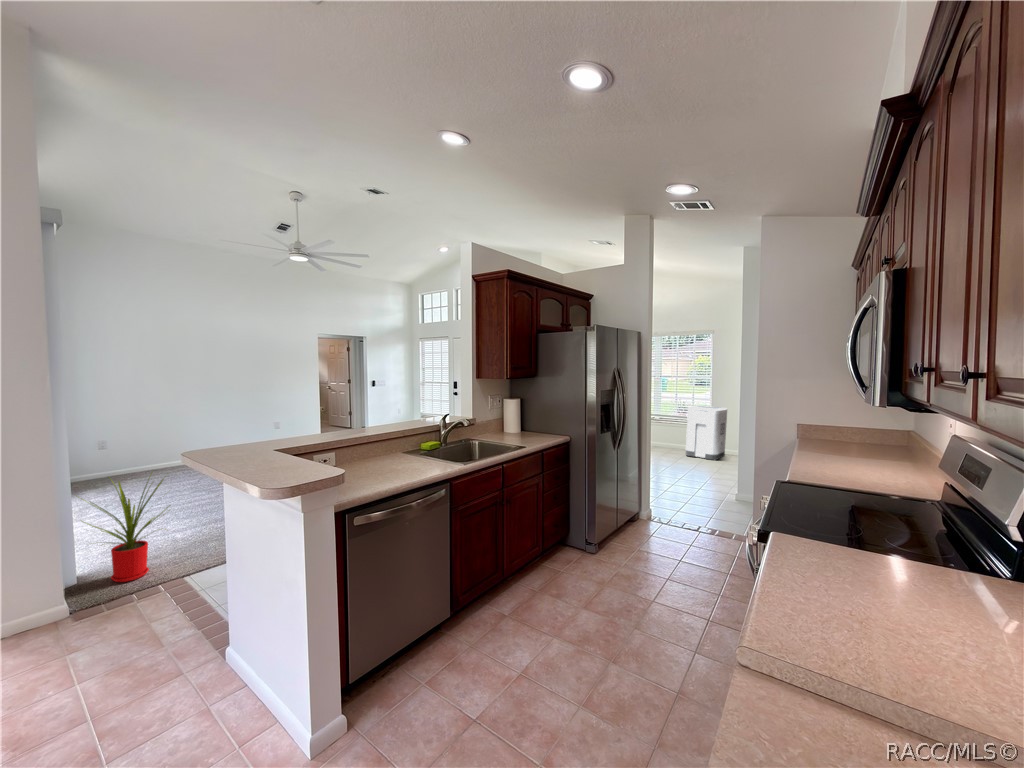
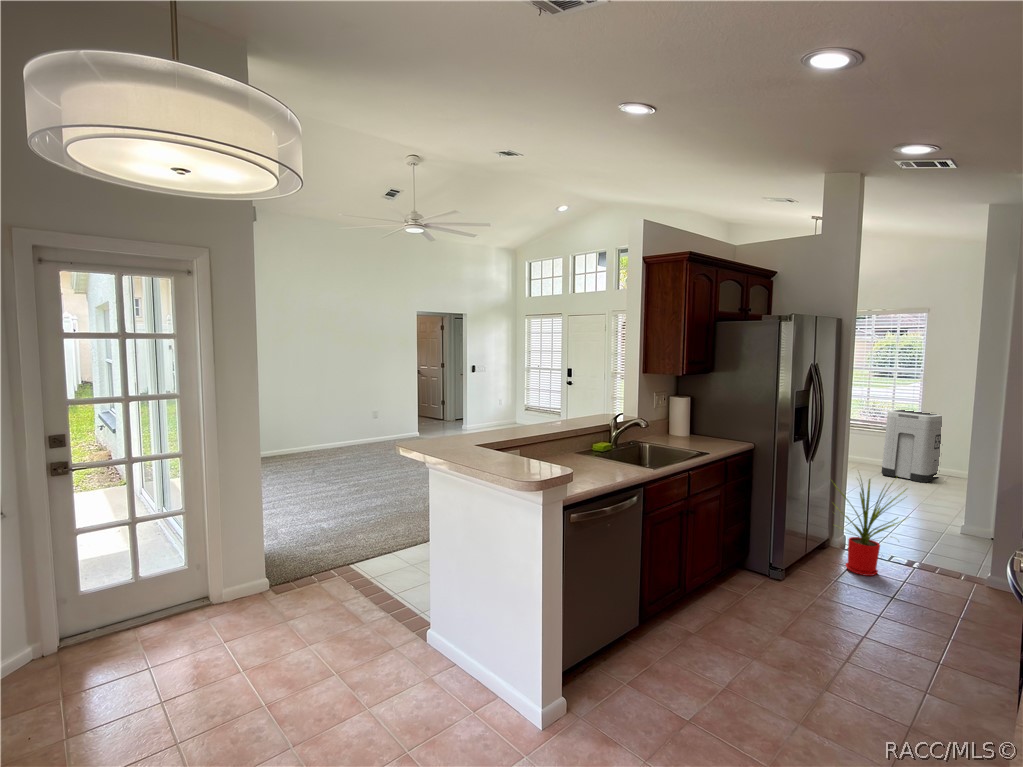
house plant: present [82,479,168,582] -> present [835,477,906,576]

